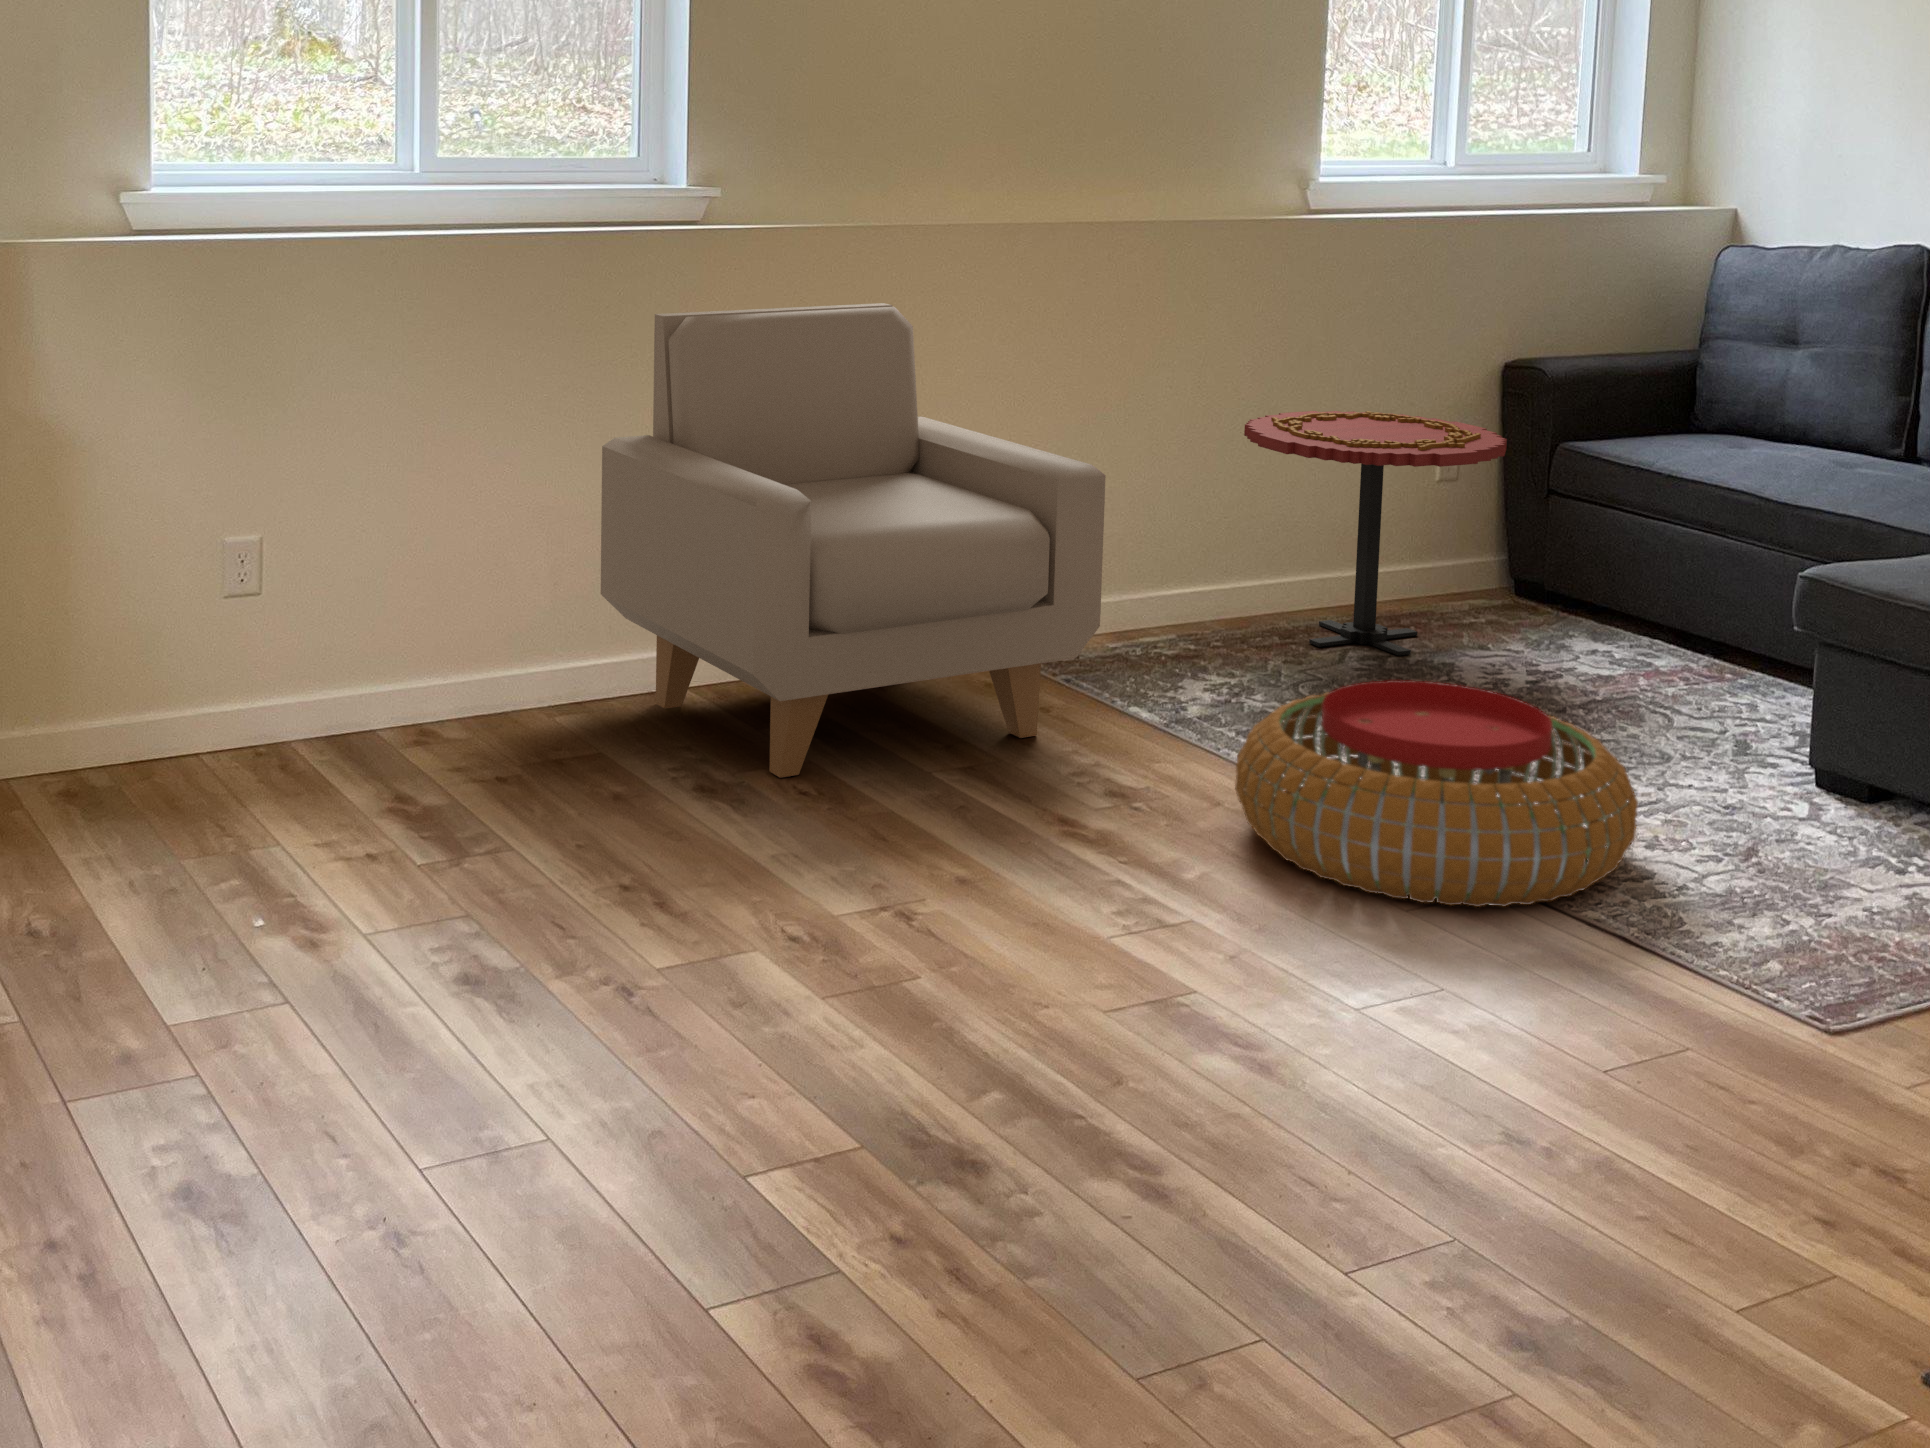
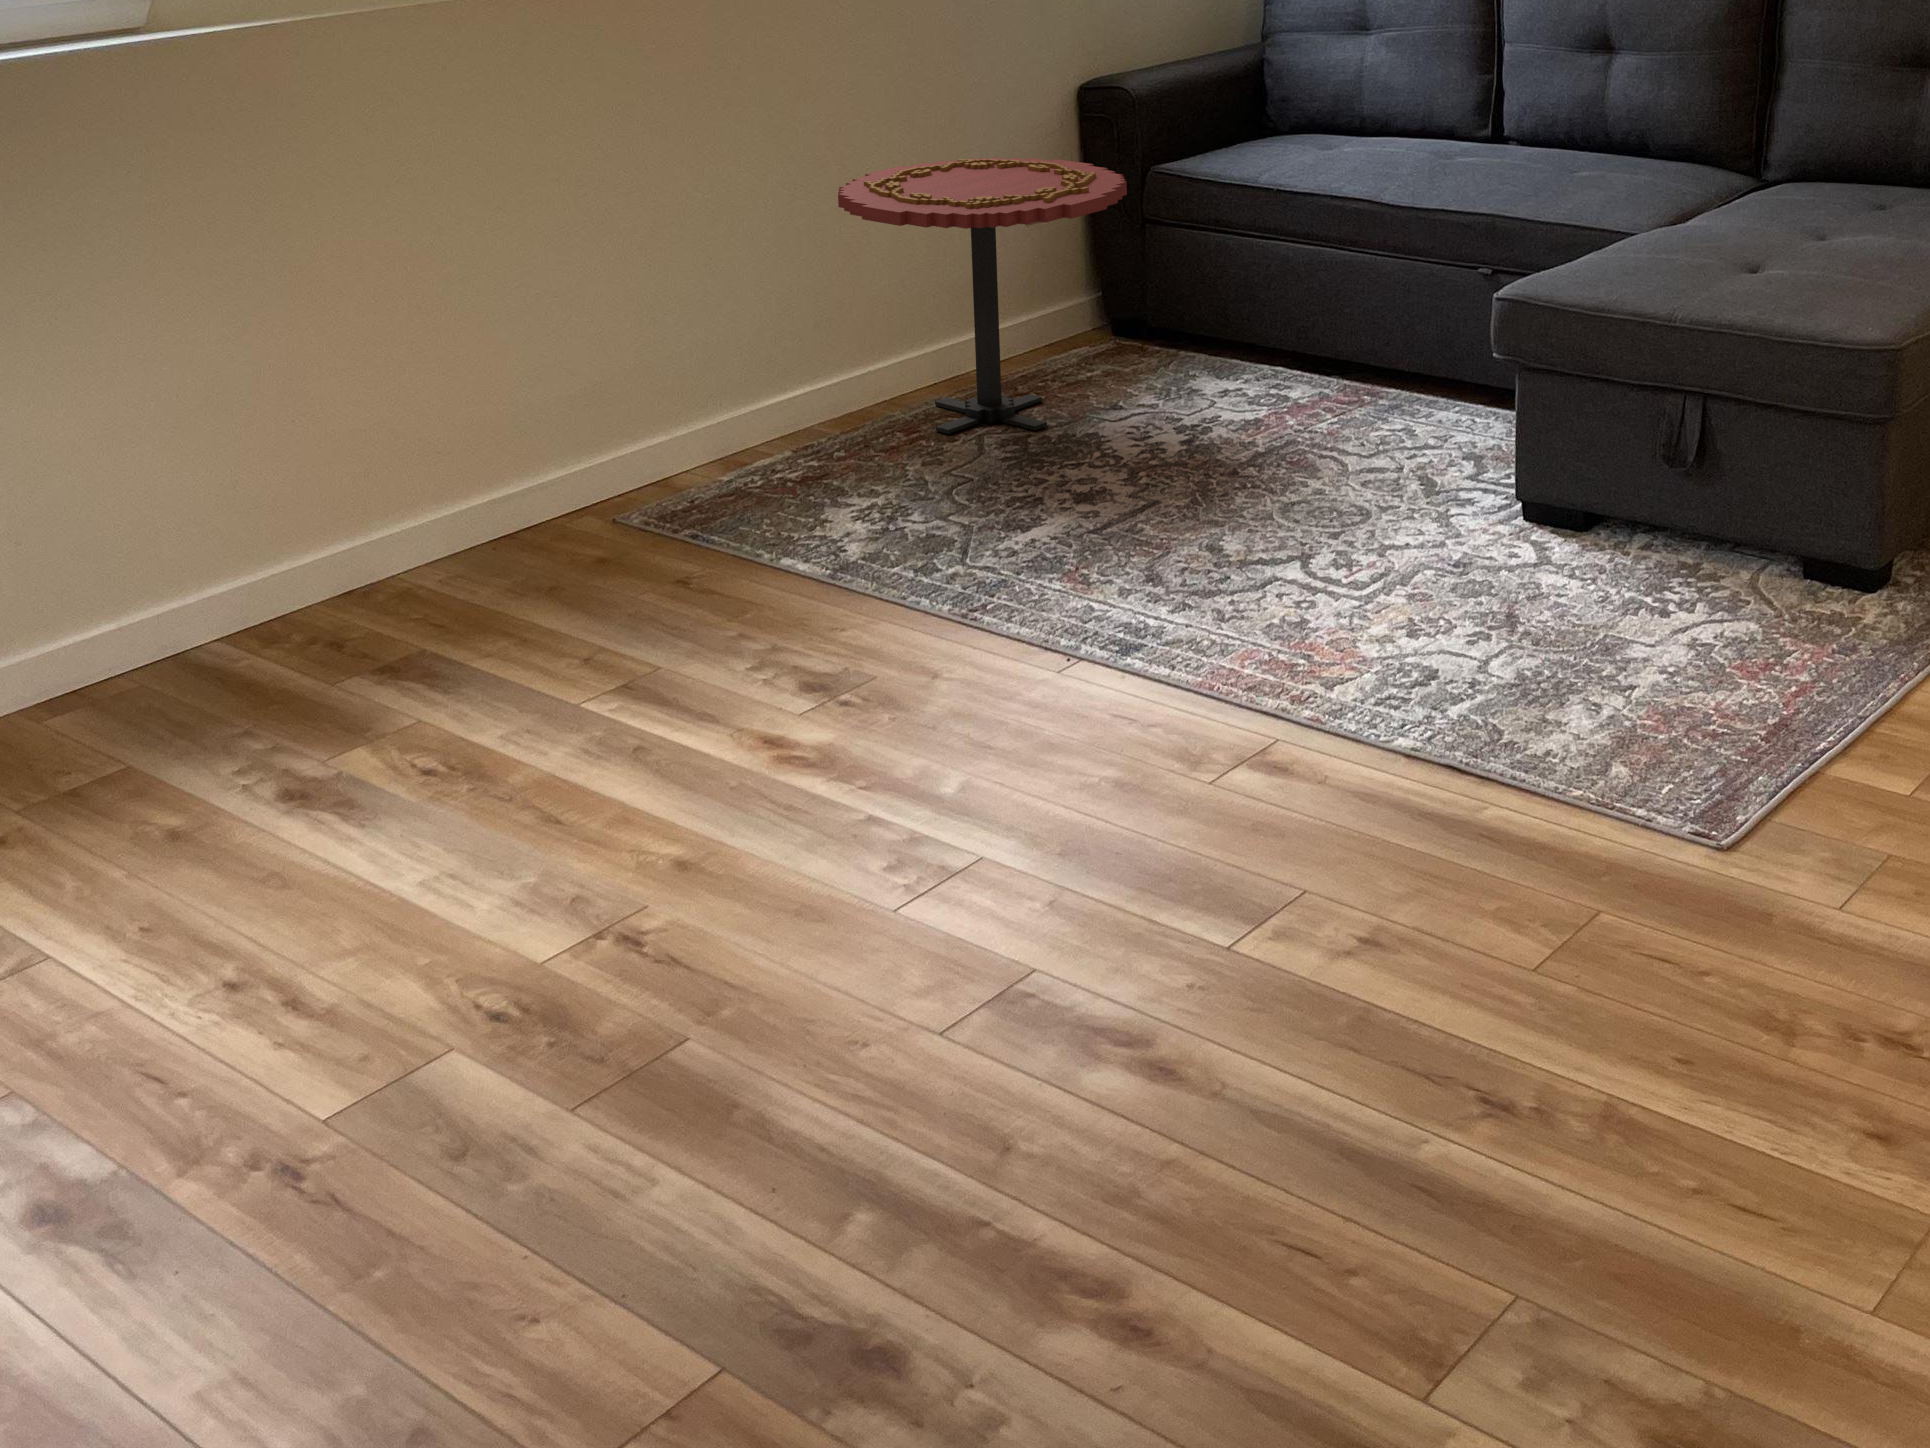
armchair: present [601,303,1106,778] -> none [66,107,749,750]
pouf: present [1235,680,1638,907] -> none [962,489,1424,770]

